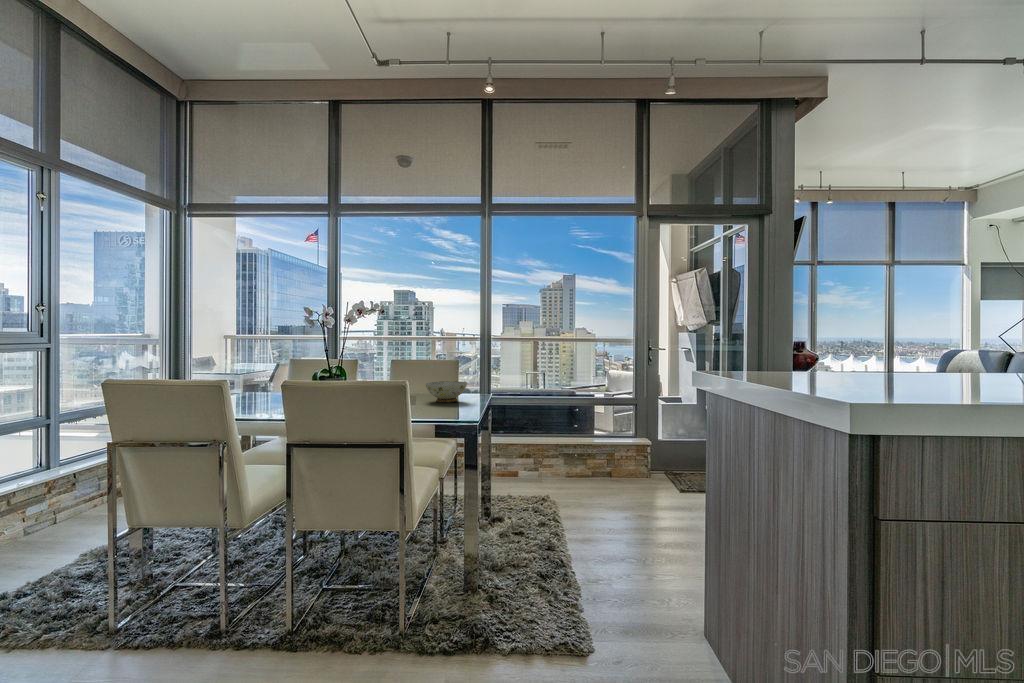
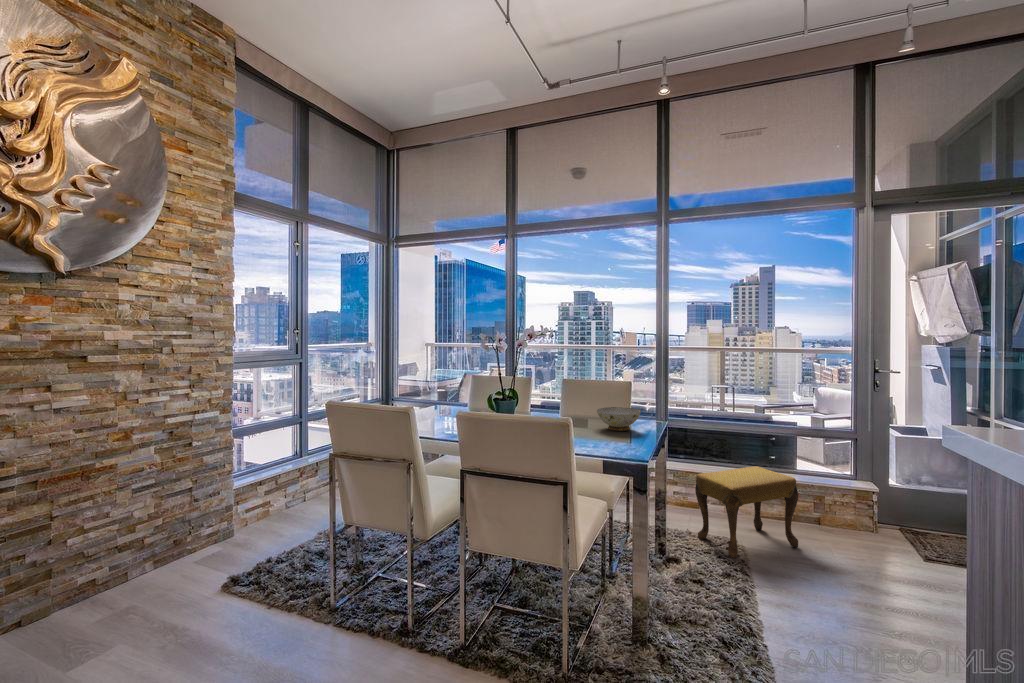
footstool: none [515,432,597,512] -> present [695,466,798,559]

